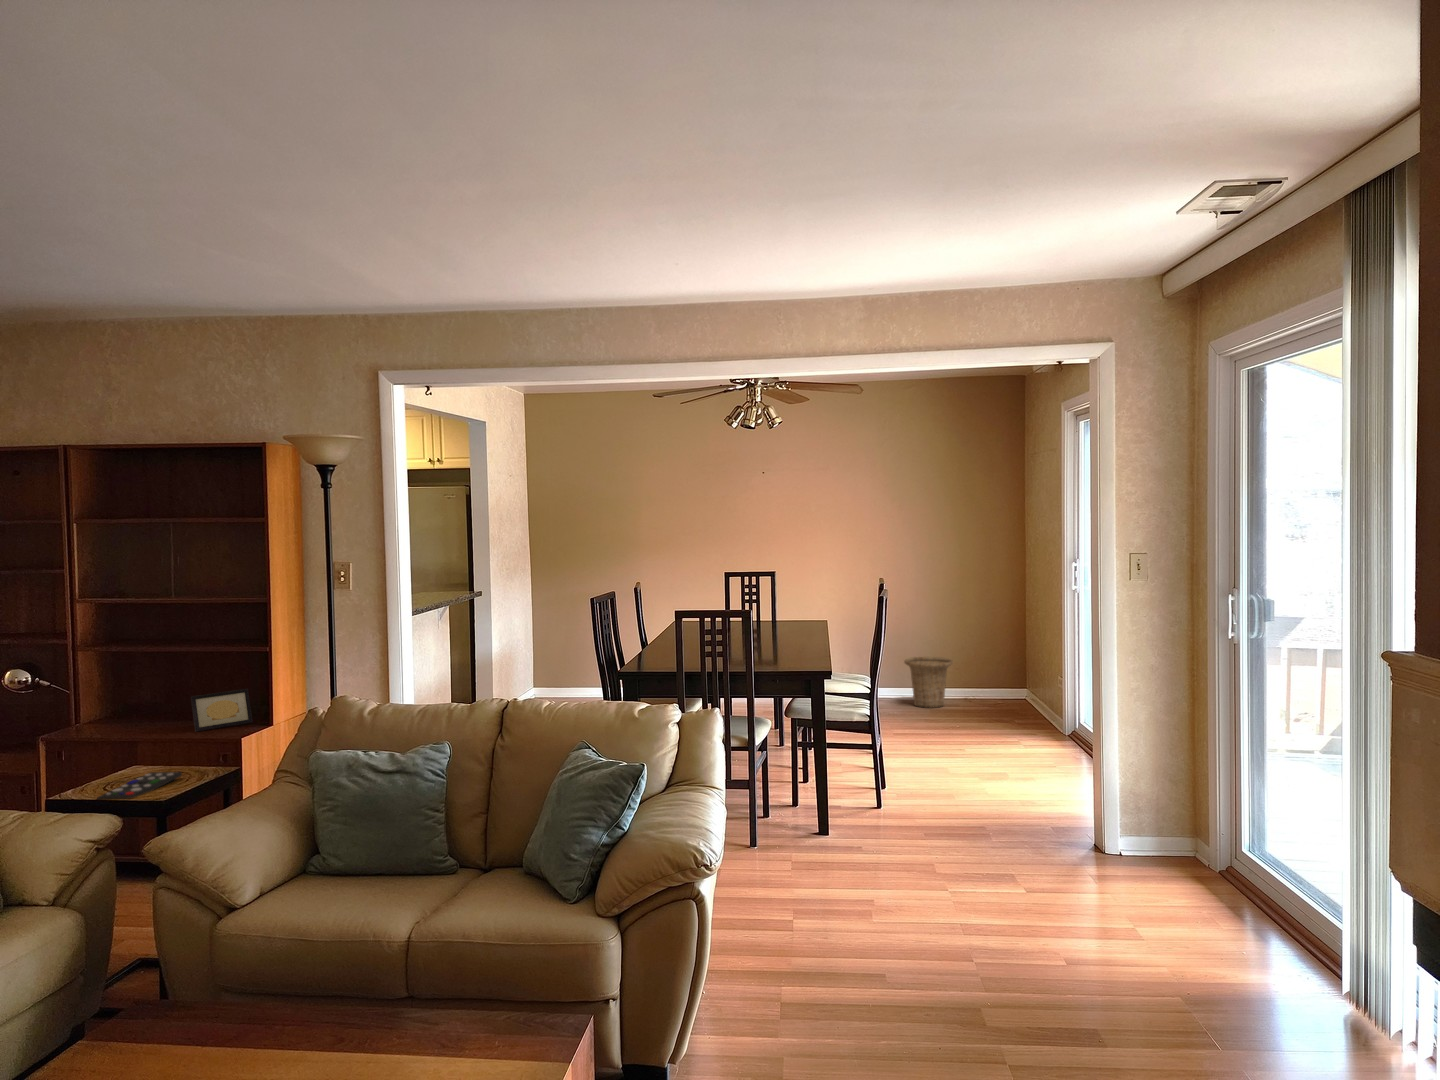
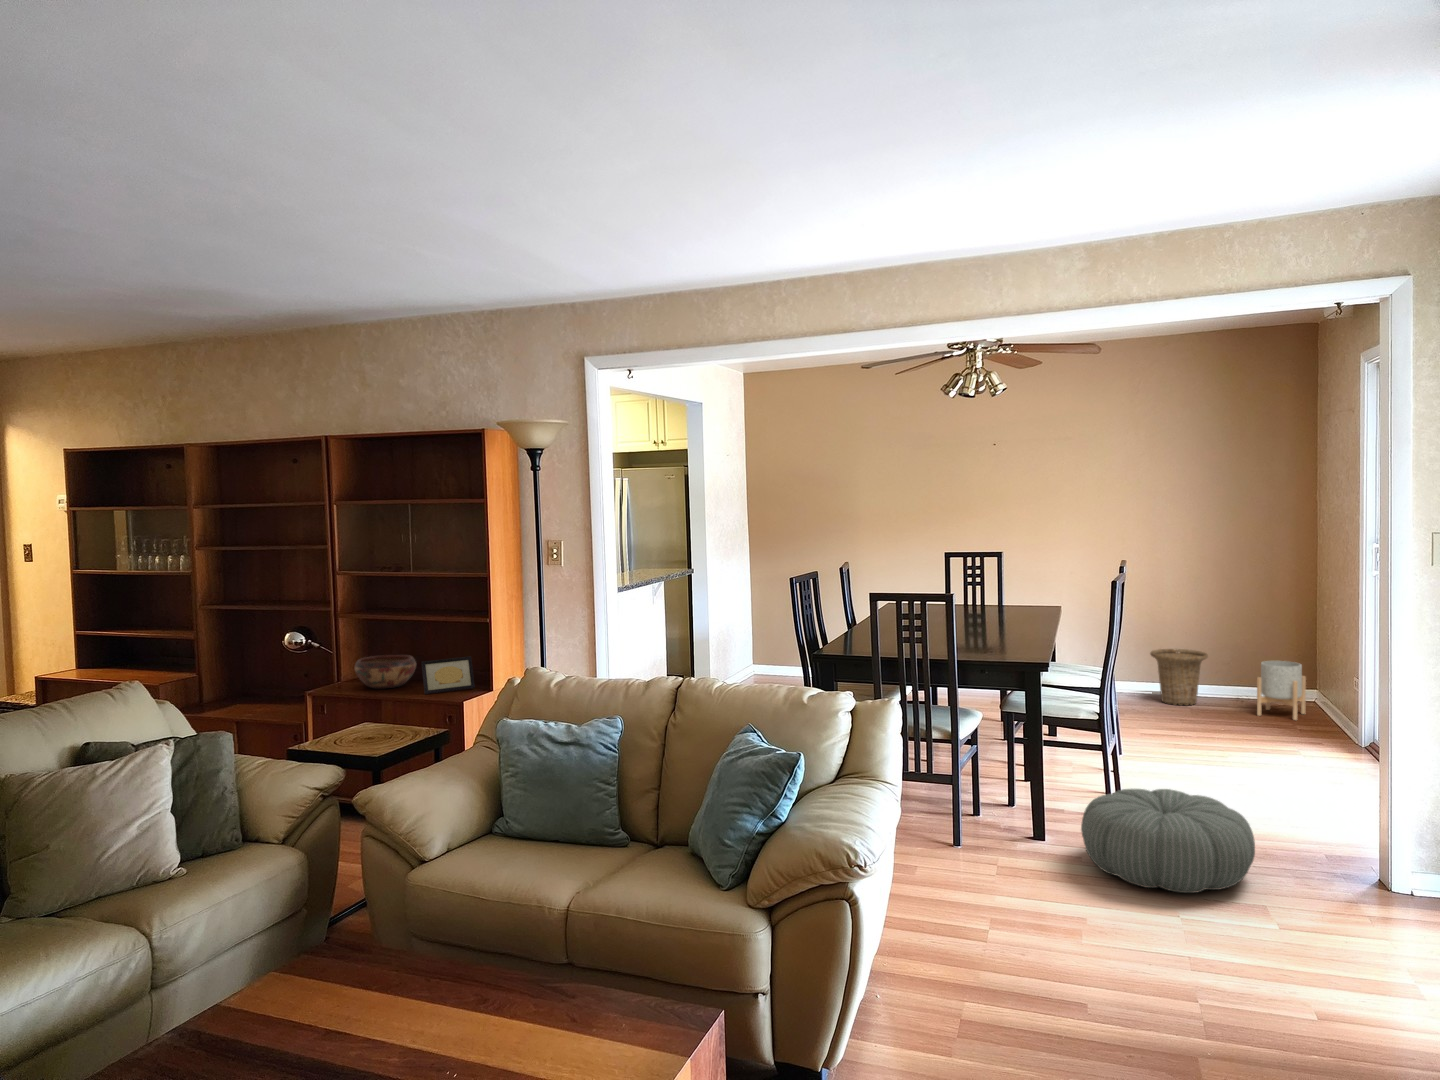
planter: none [994,664,1033,716] -> present [1257,661,1306,720]
decorative bowl: none [107,691,181,728] -> present [355,655,416,689]
remote control: present [97,772,182,800] -> none [326,730,401,756]
pouf: none [868,781,1014,872] -> present [1081,789,1255,893]

